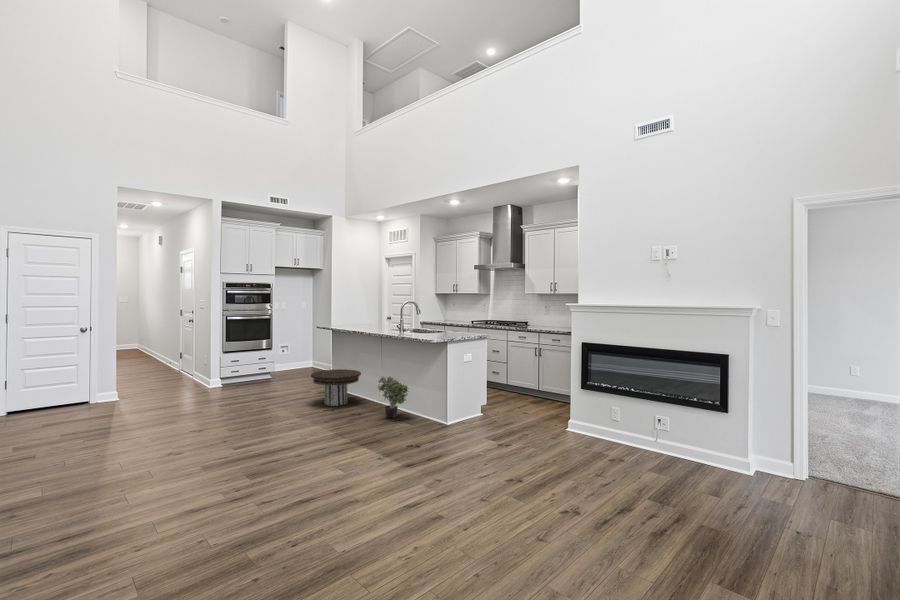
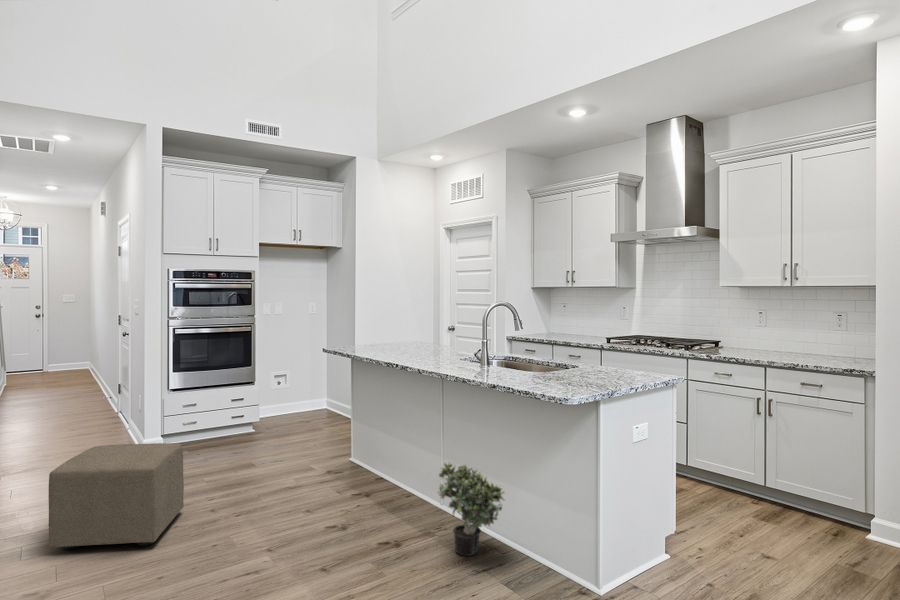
side table: present [311,369,361,406] -> none [308,433,404,510]
ottoman: none [183,373,245,422] -> present [49,443,184,550]

